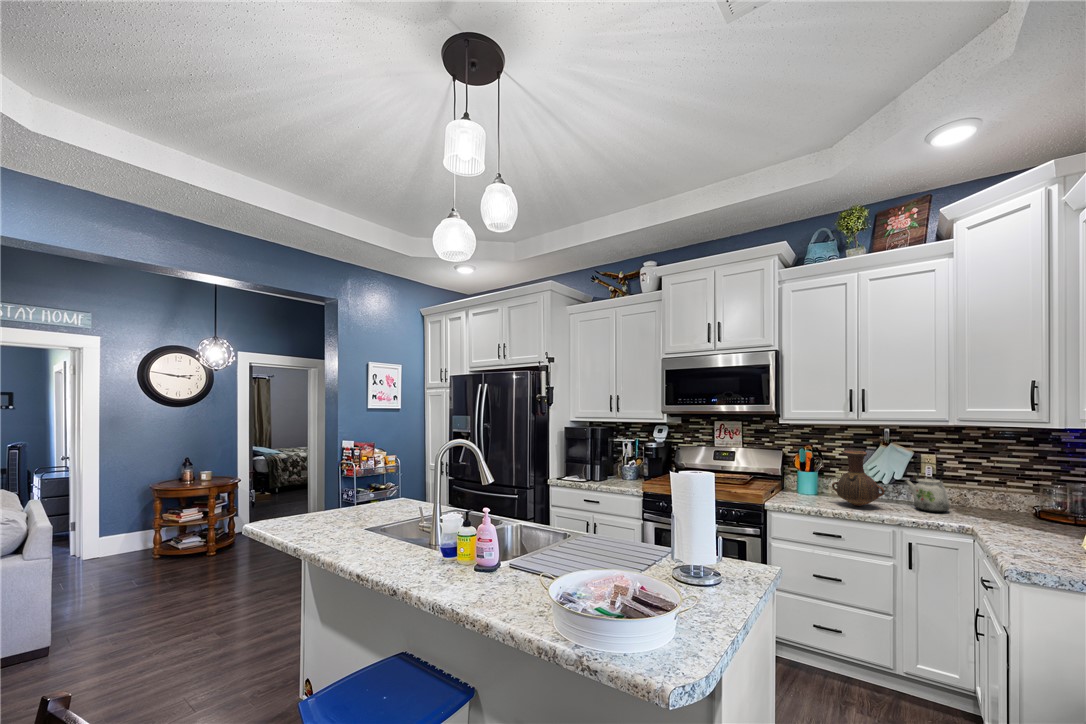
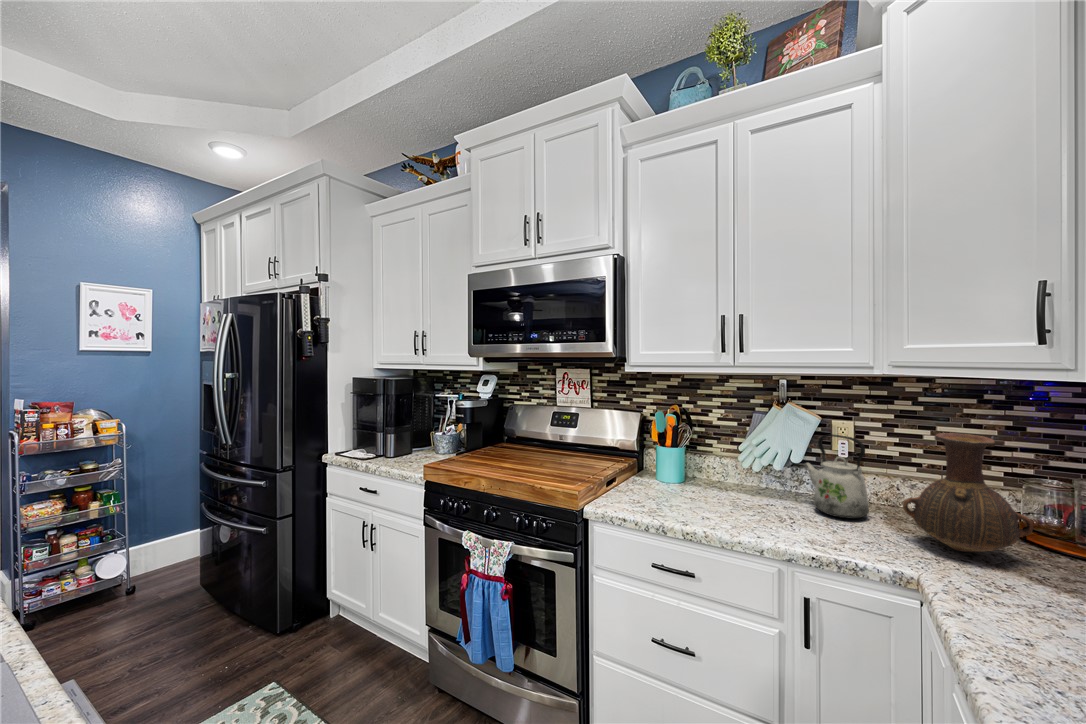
vase: present [832,451,885,506] -> present [903,433,1033,552]

